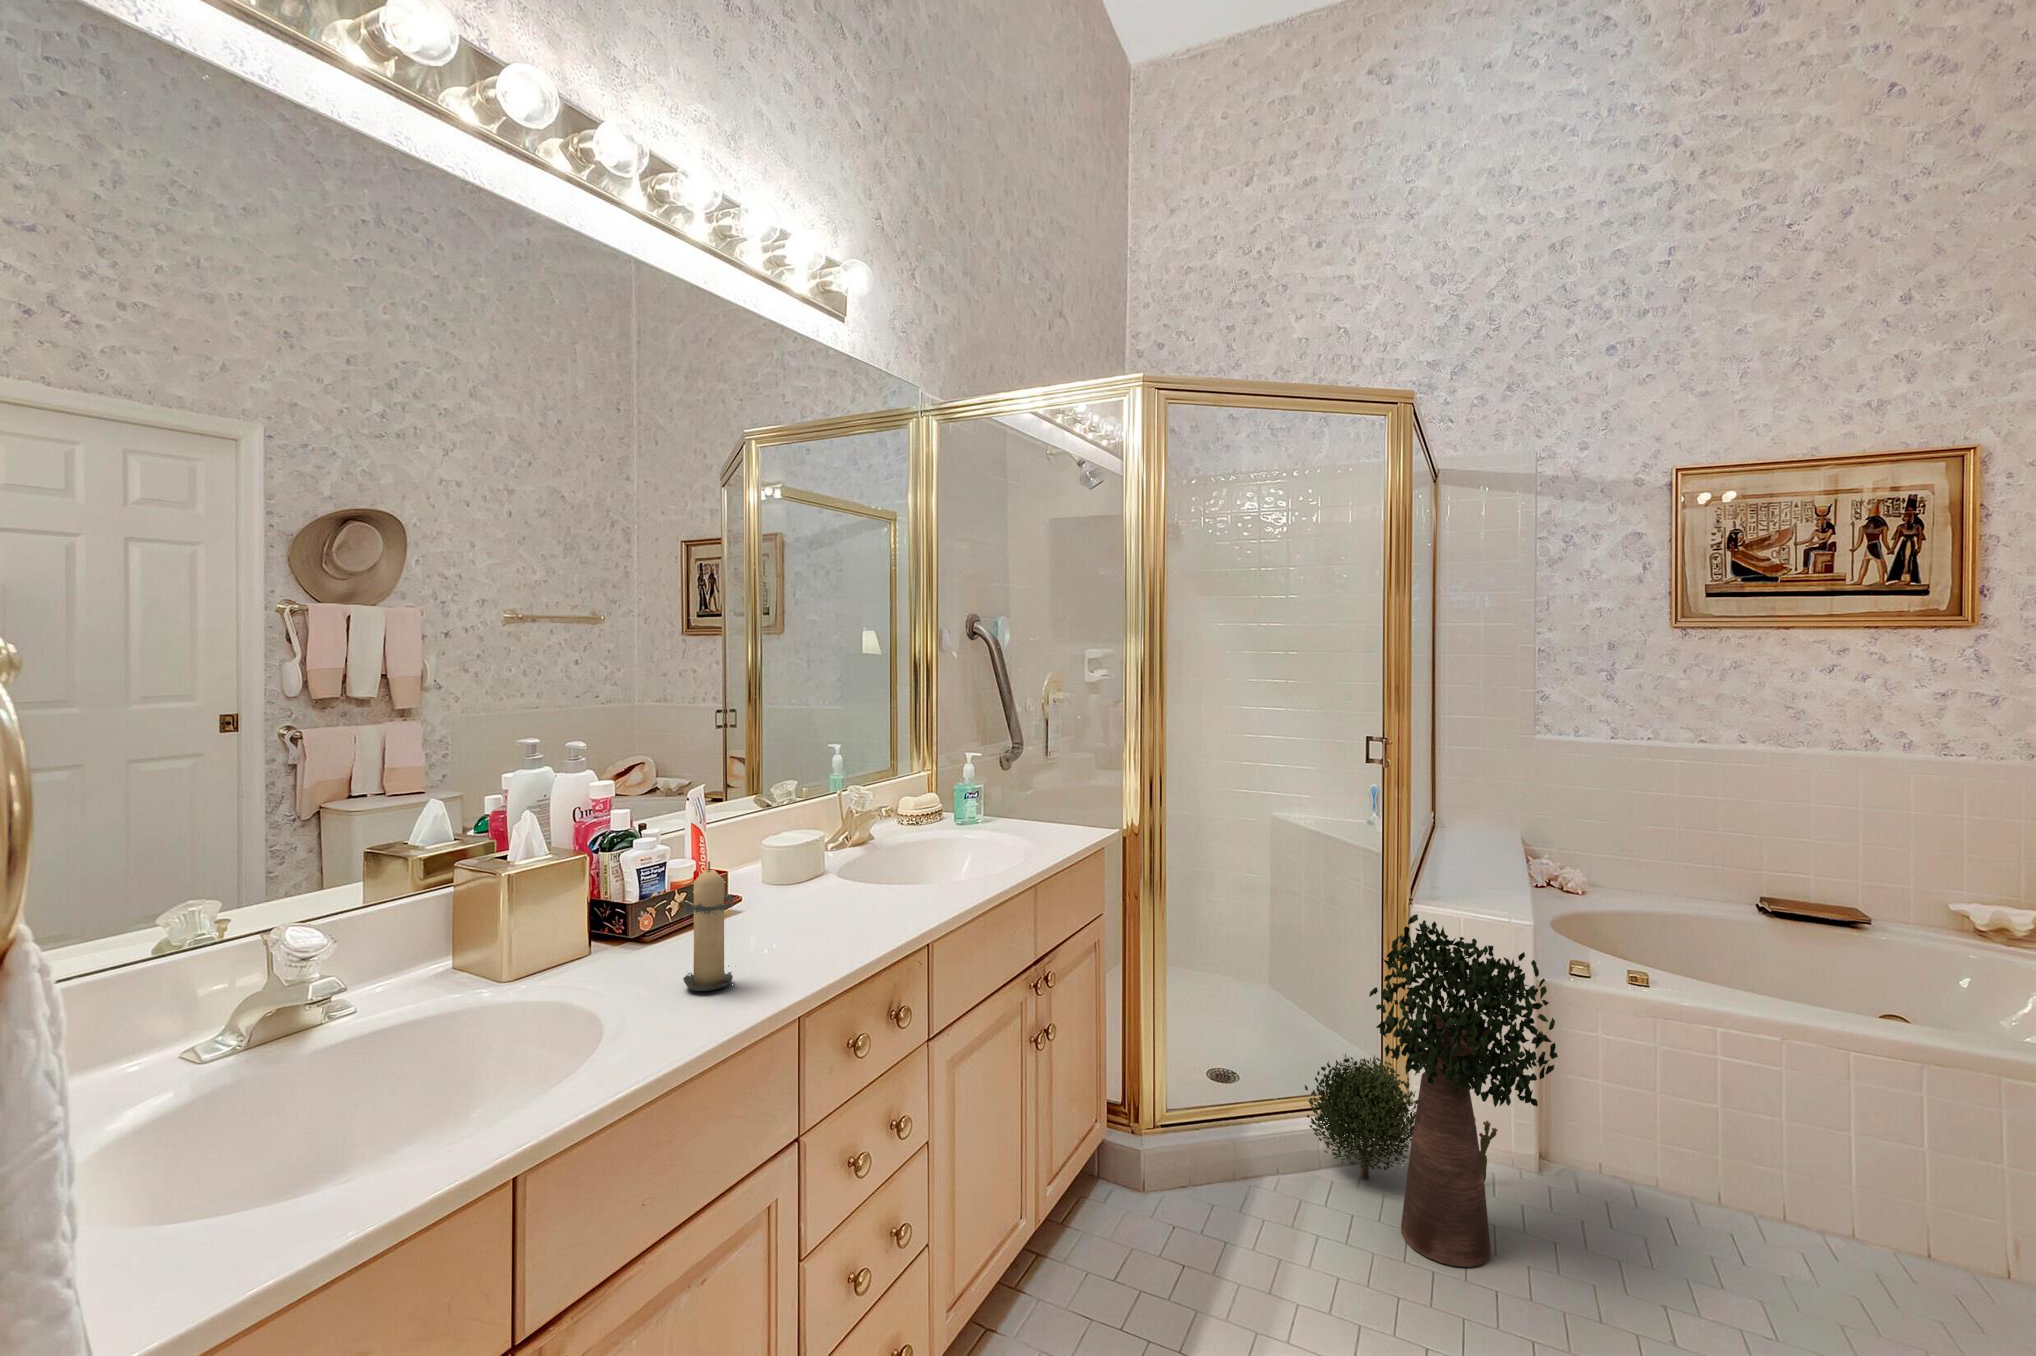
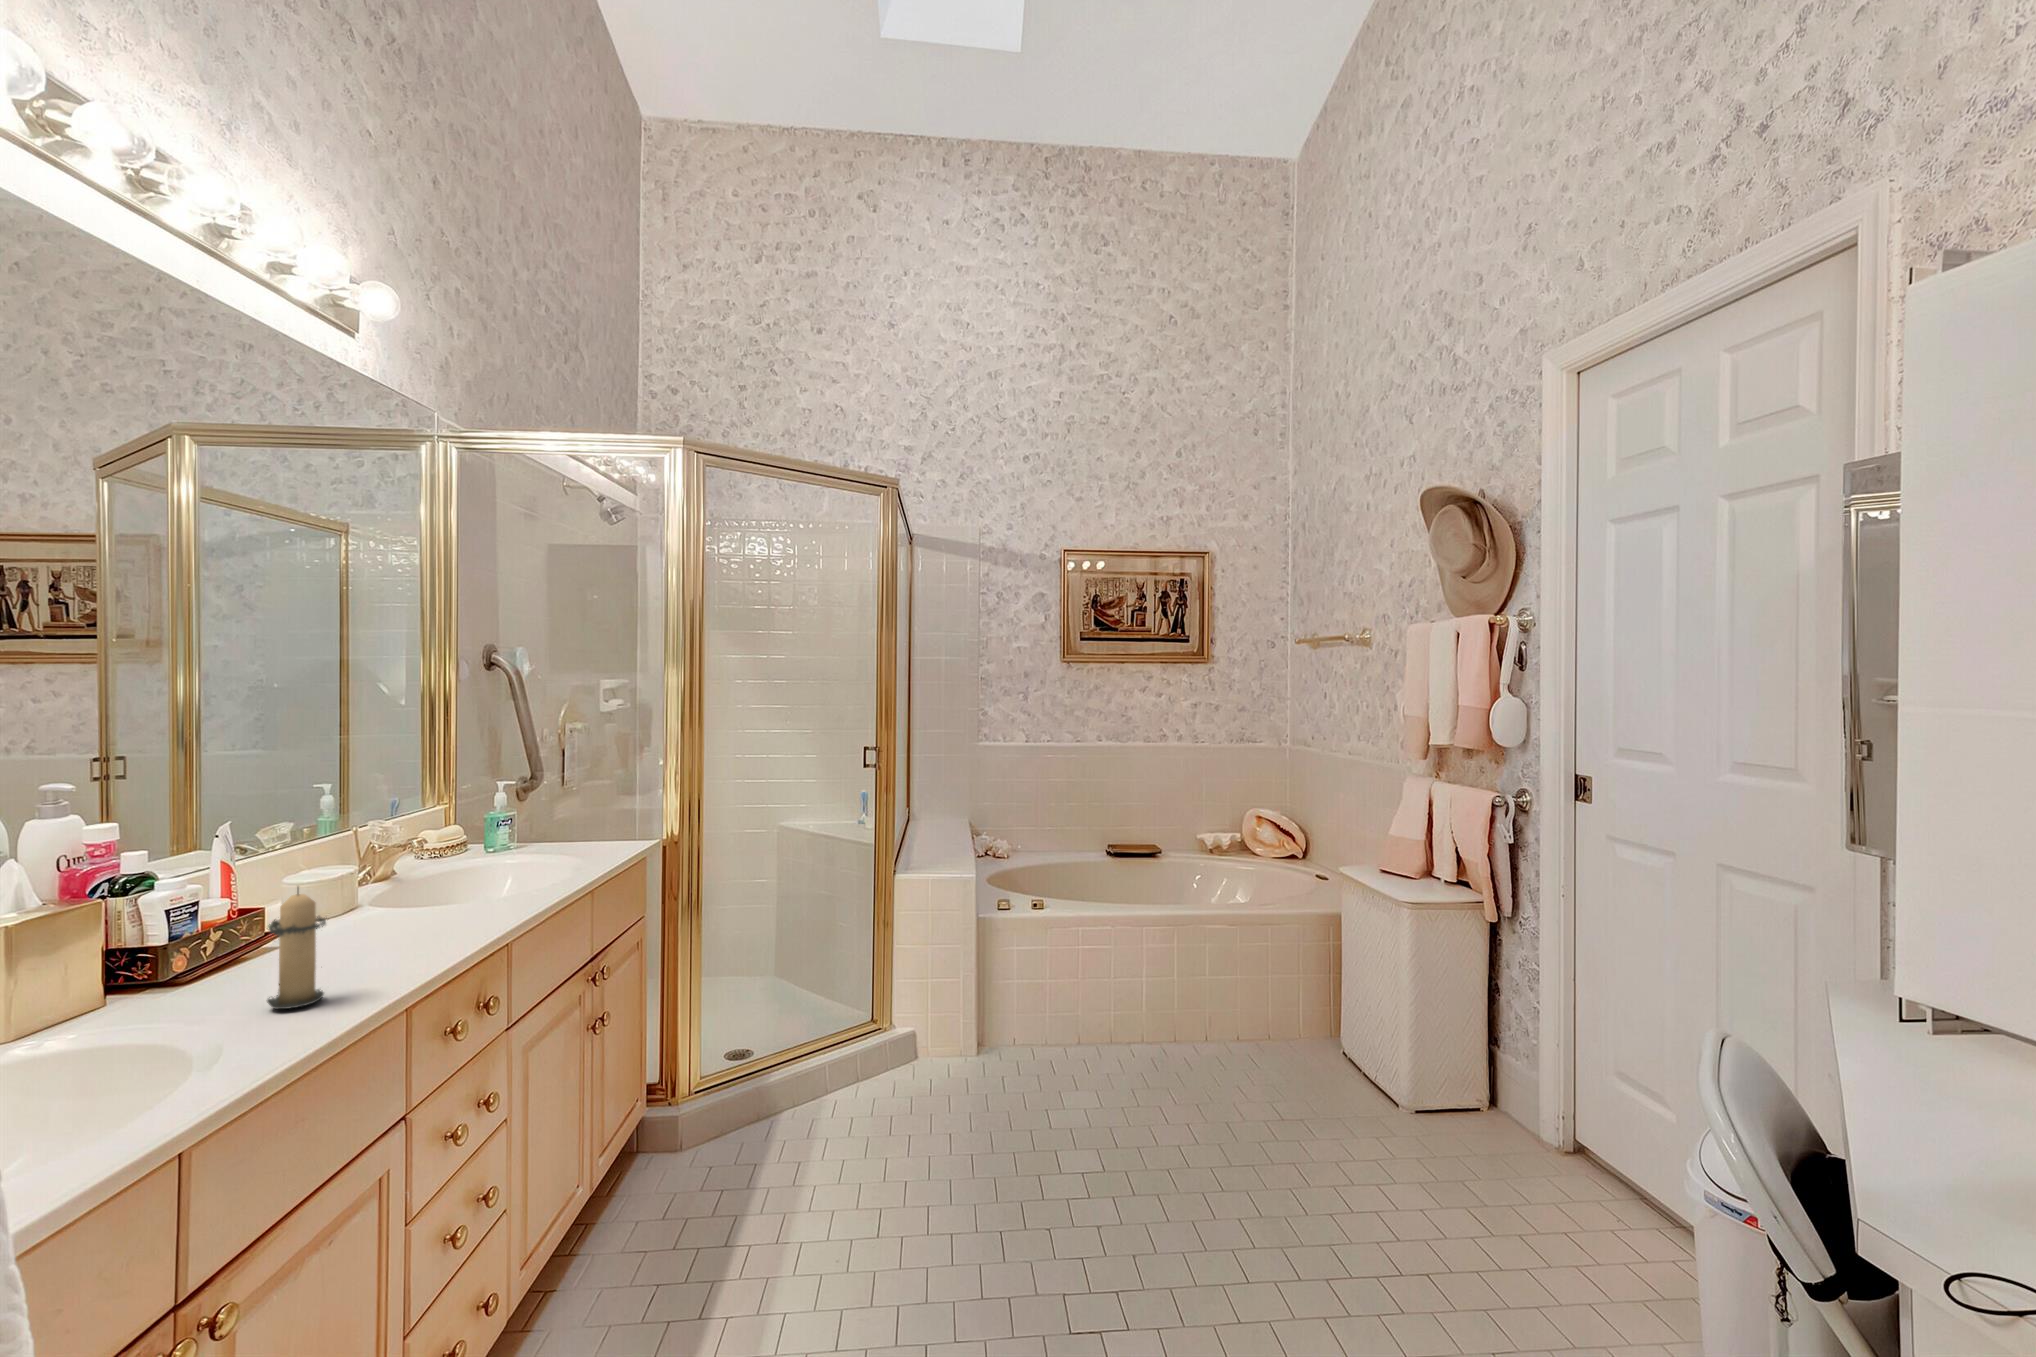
potted plant: present [1305,914,1558,1267] -> none [817,878,991,1131]

